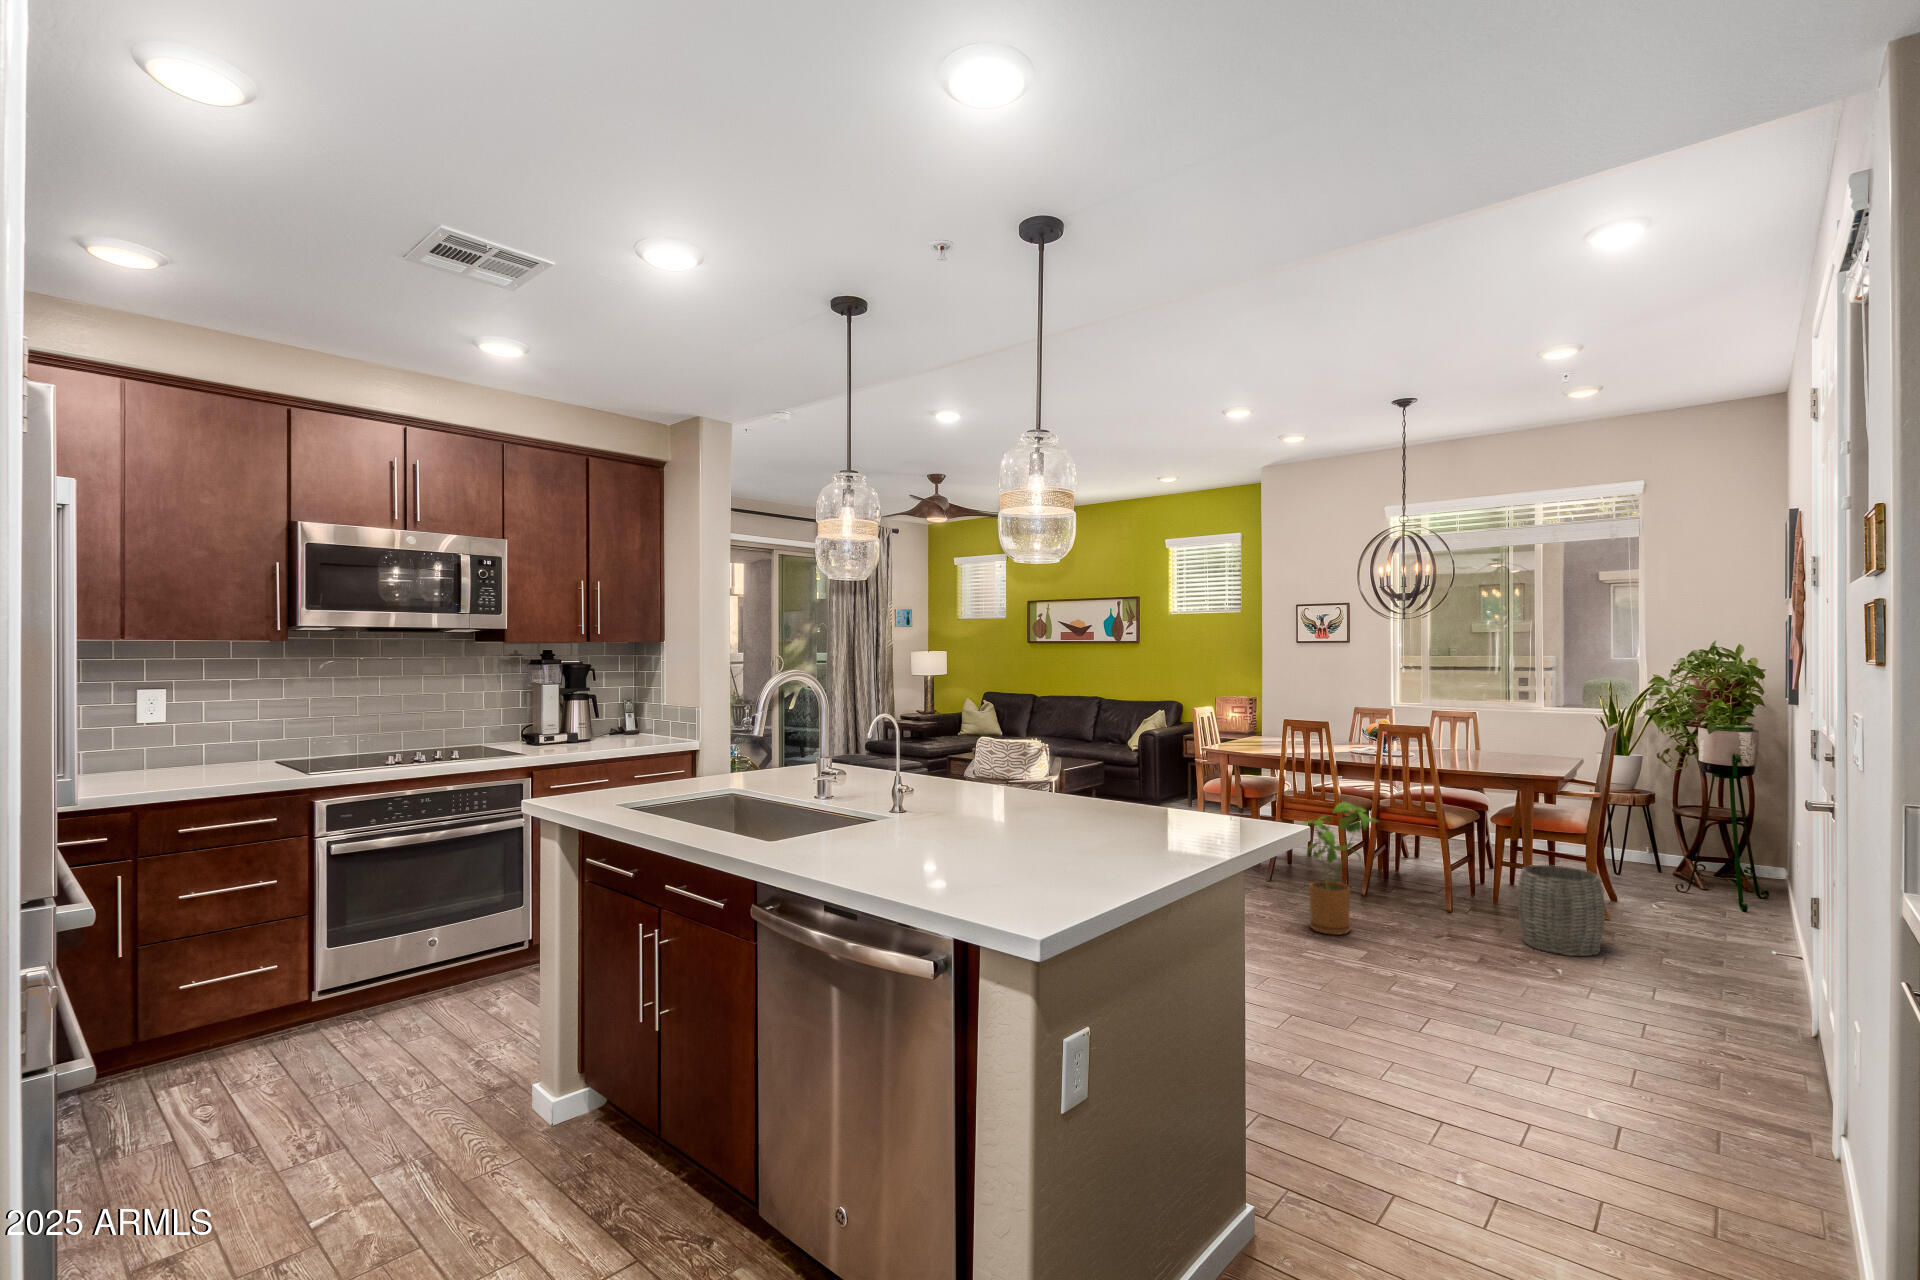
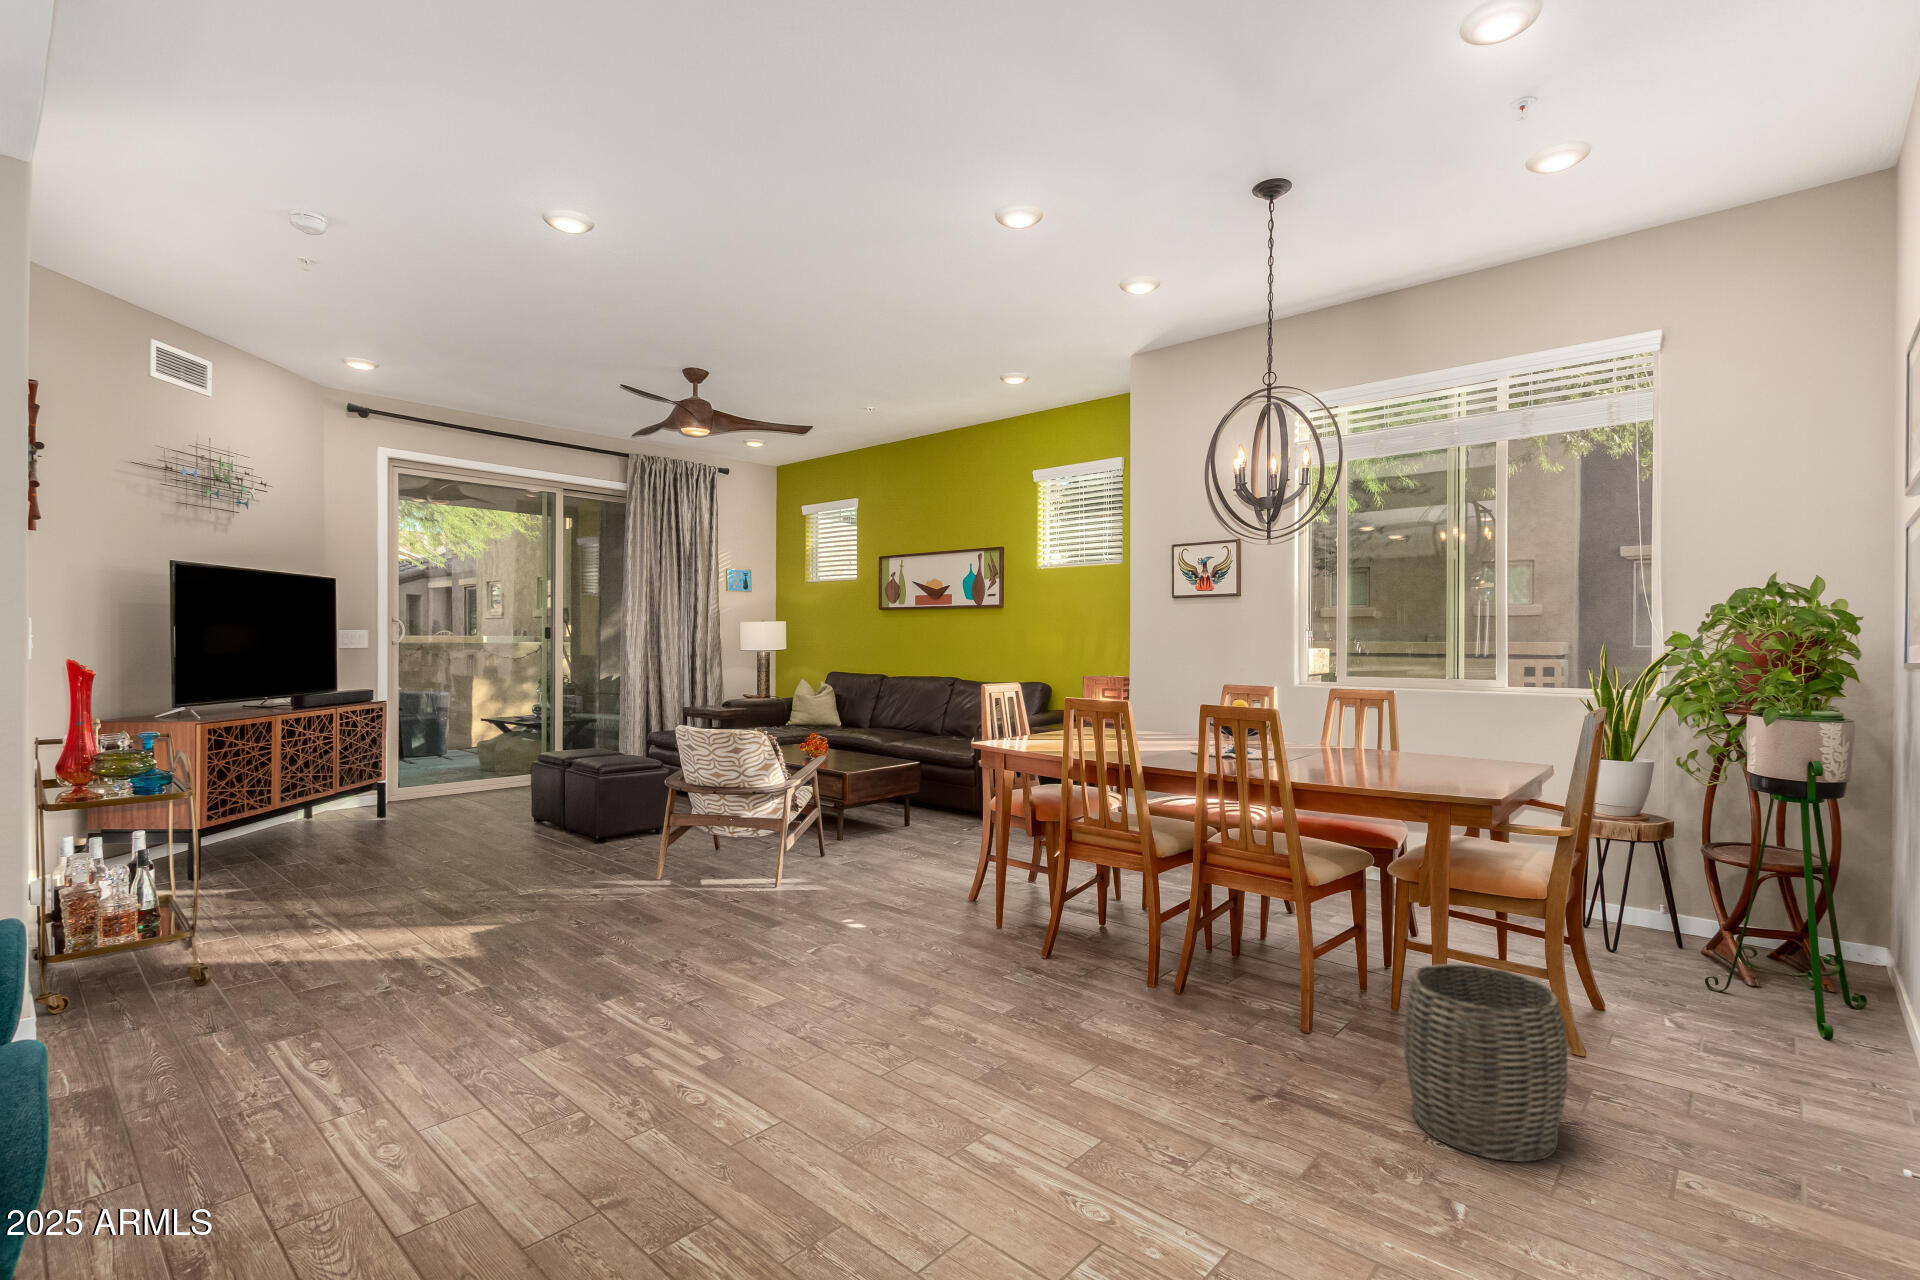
house plant: present [1304,803,1377,935] -> none [1021,840,1159,1085]

